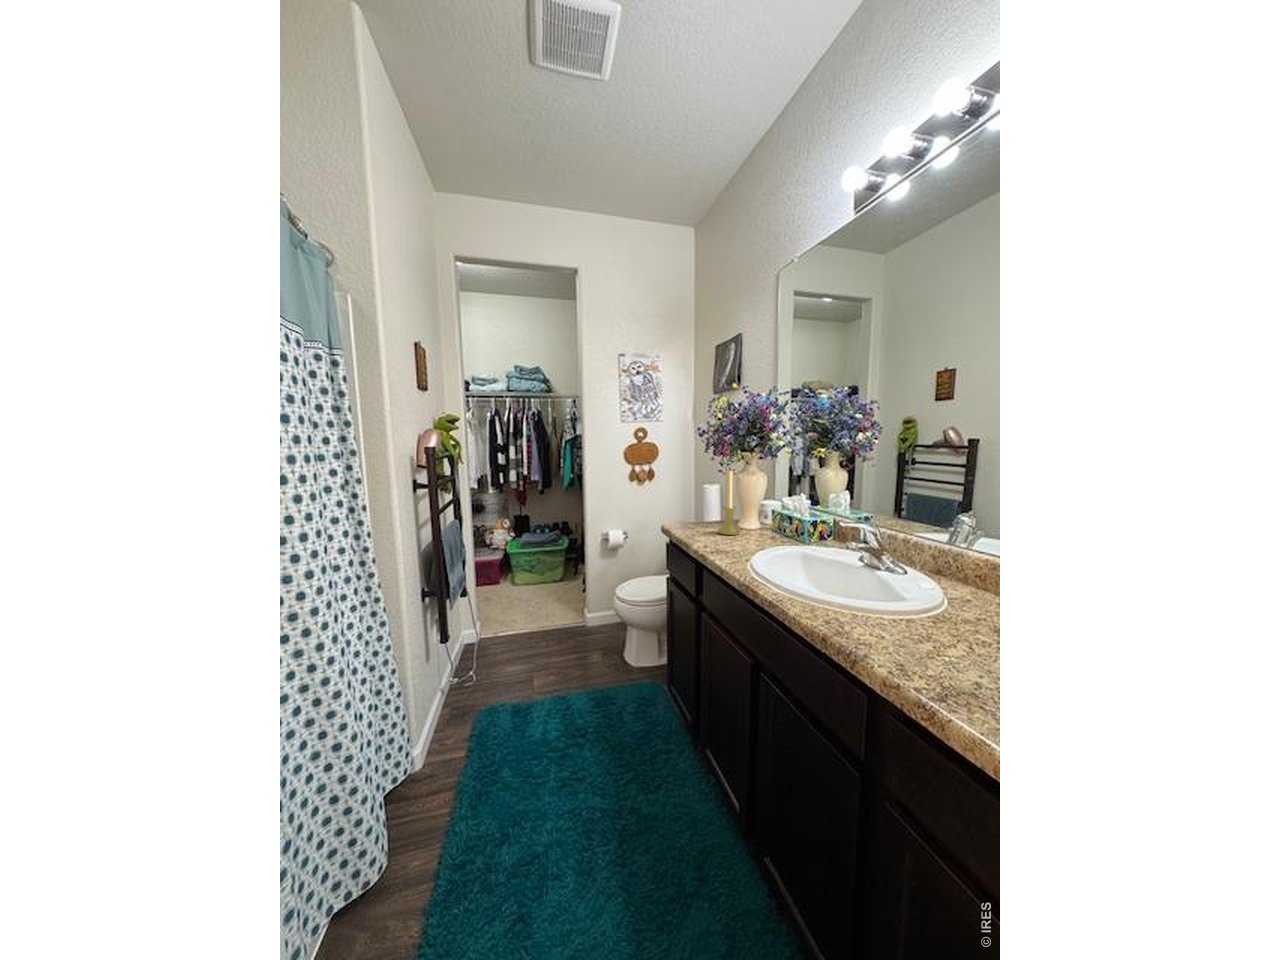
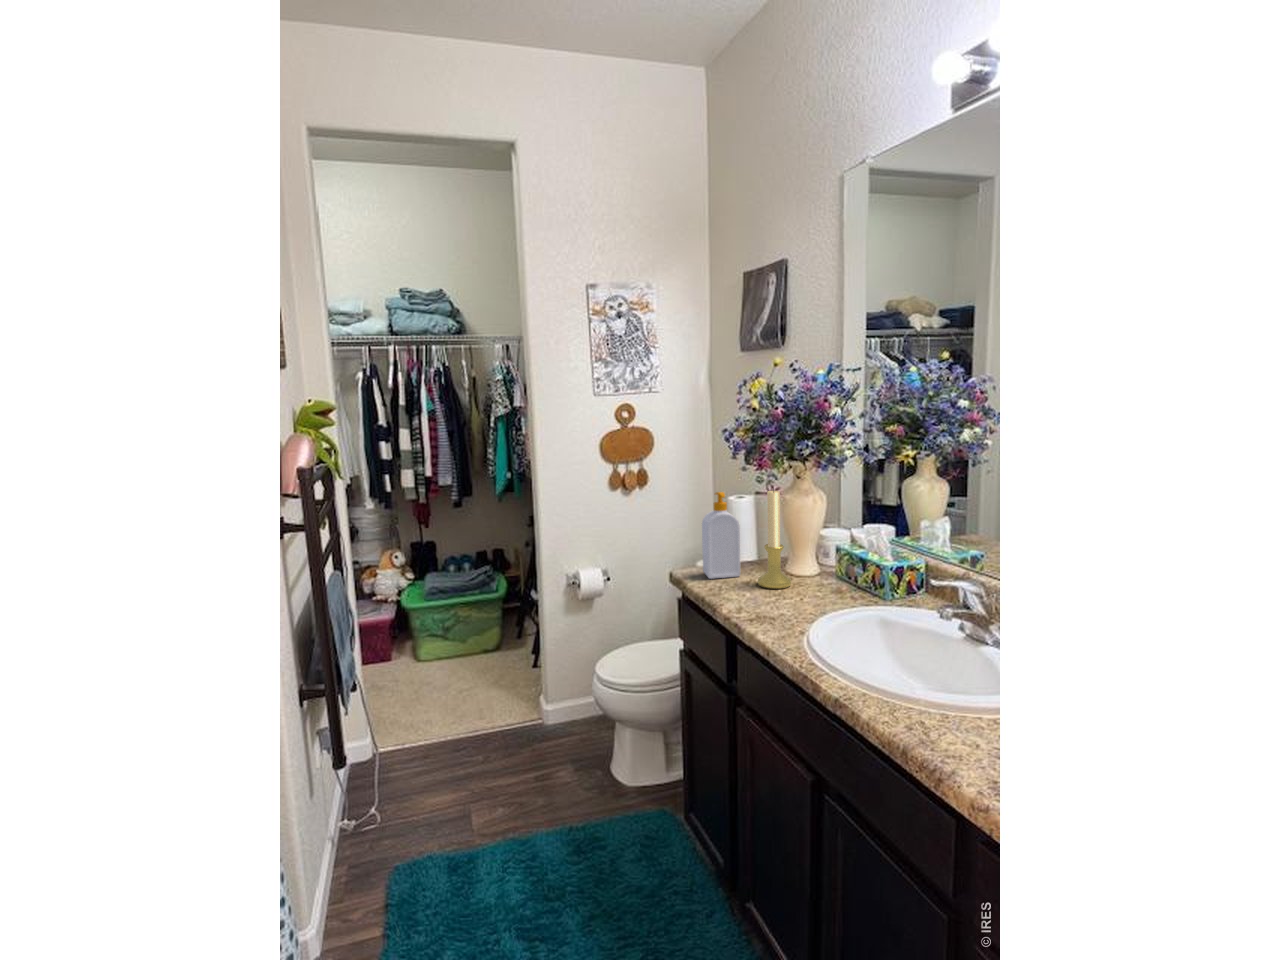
soap bottle: none [683,473,707,529] -> present [702,492,740,579]

